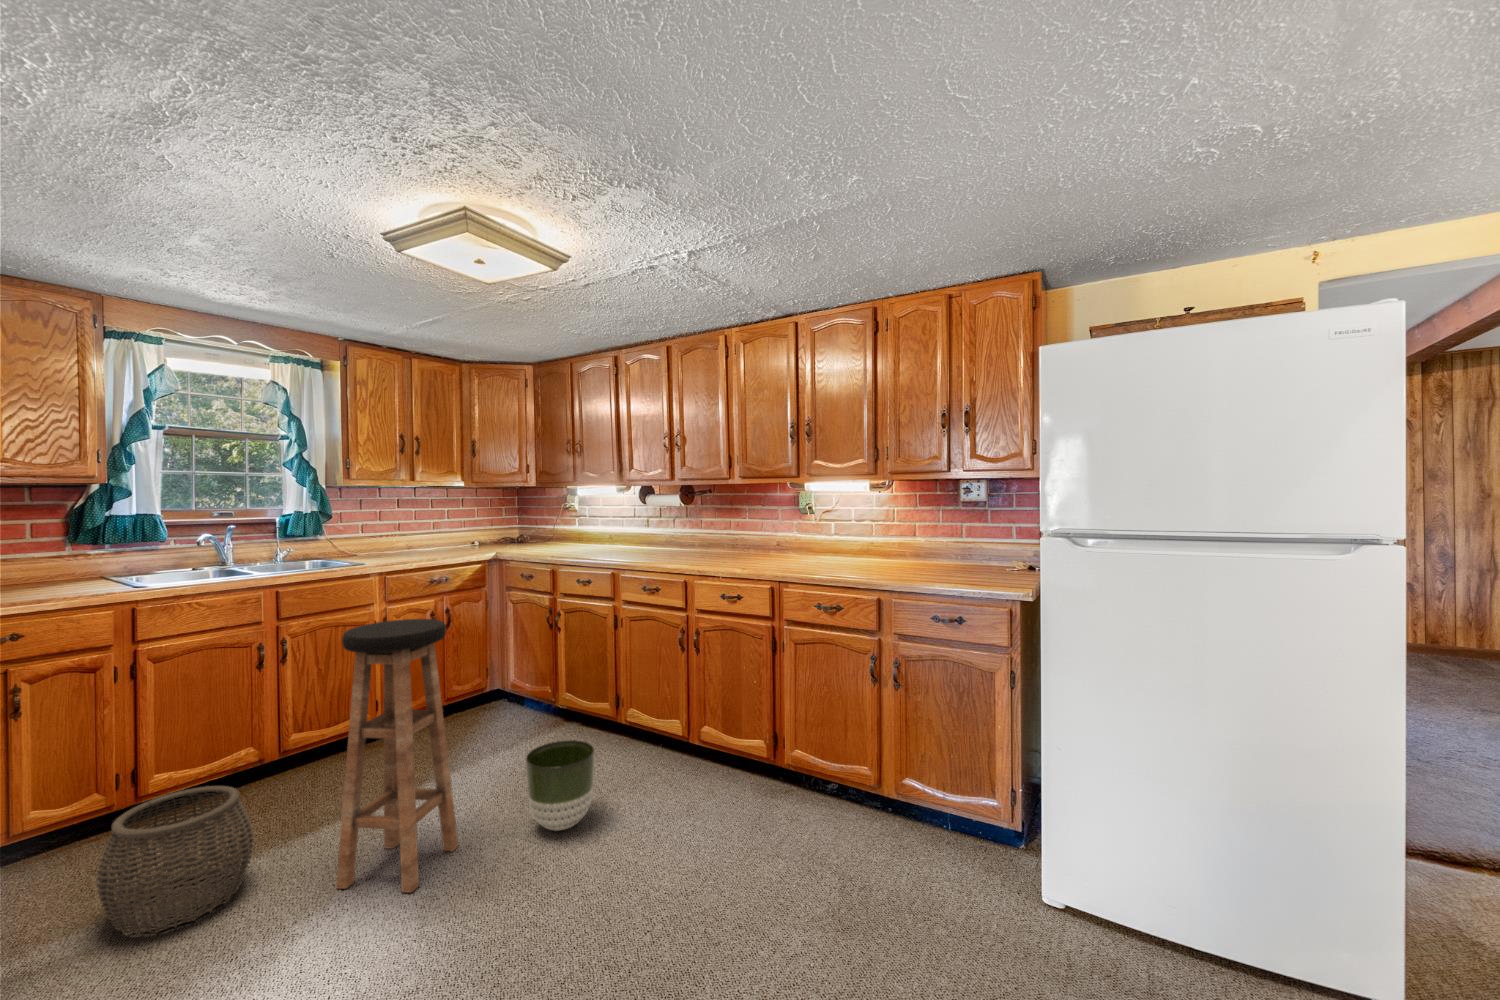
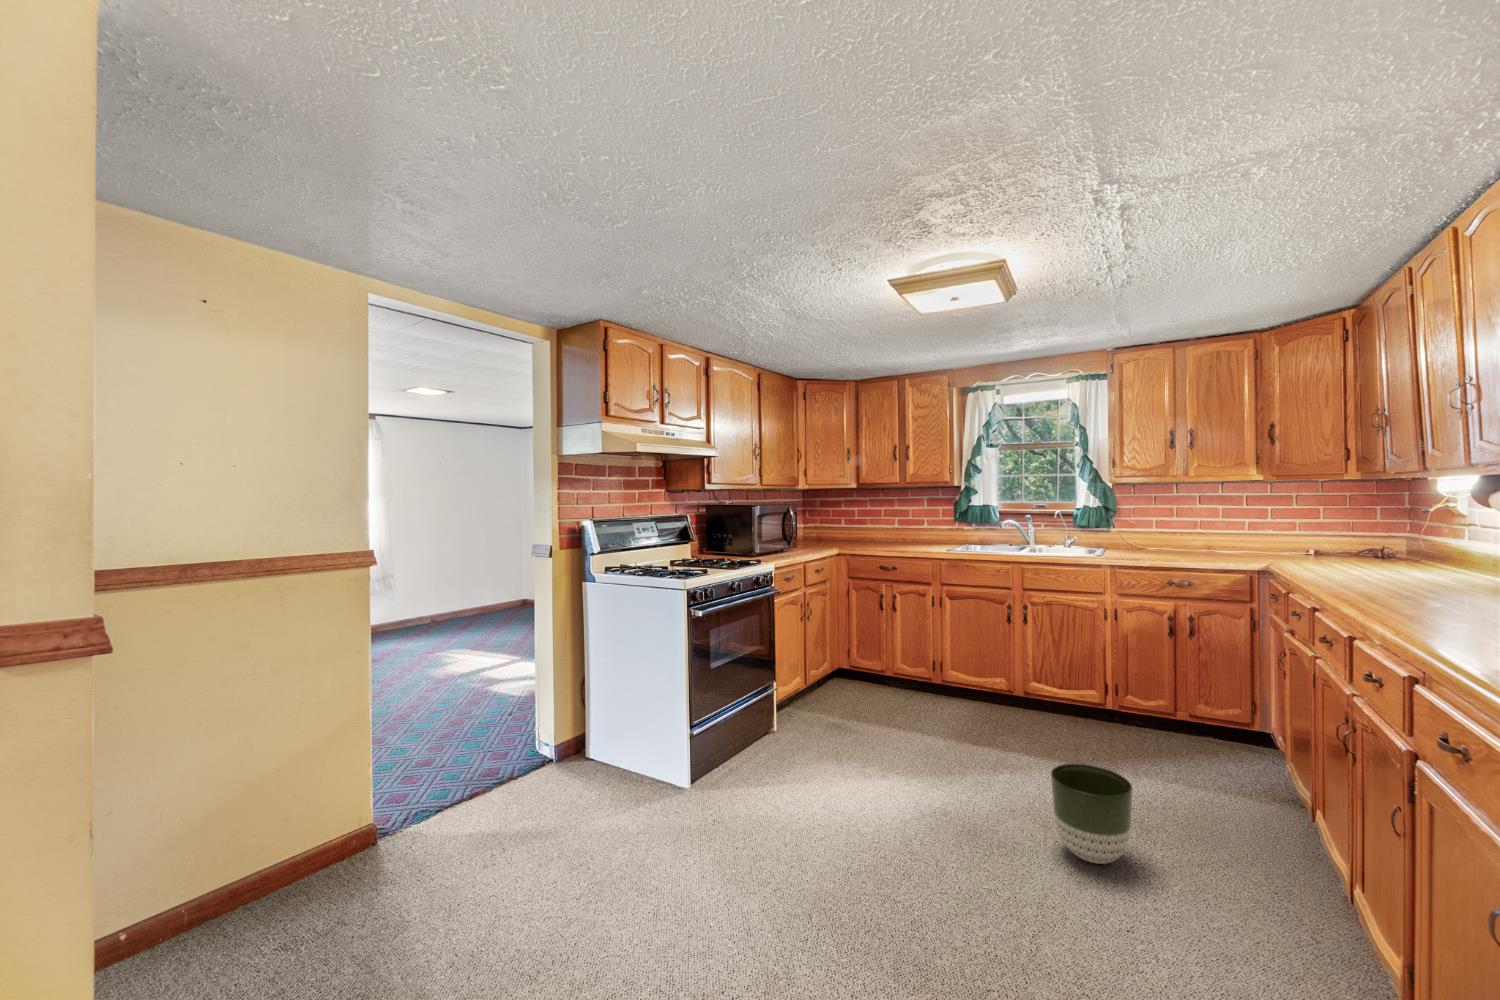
bar stool: present [336,619,458,893] -> none [930,599,1013,810]
woven basket: present [96,786,254,935] -> none [858,675,928,752]

